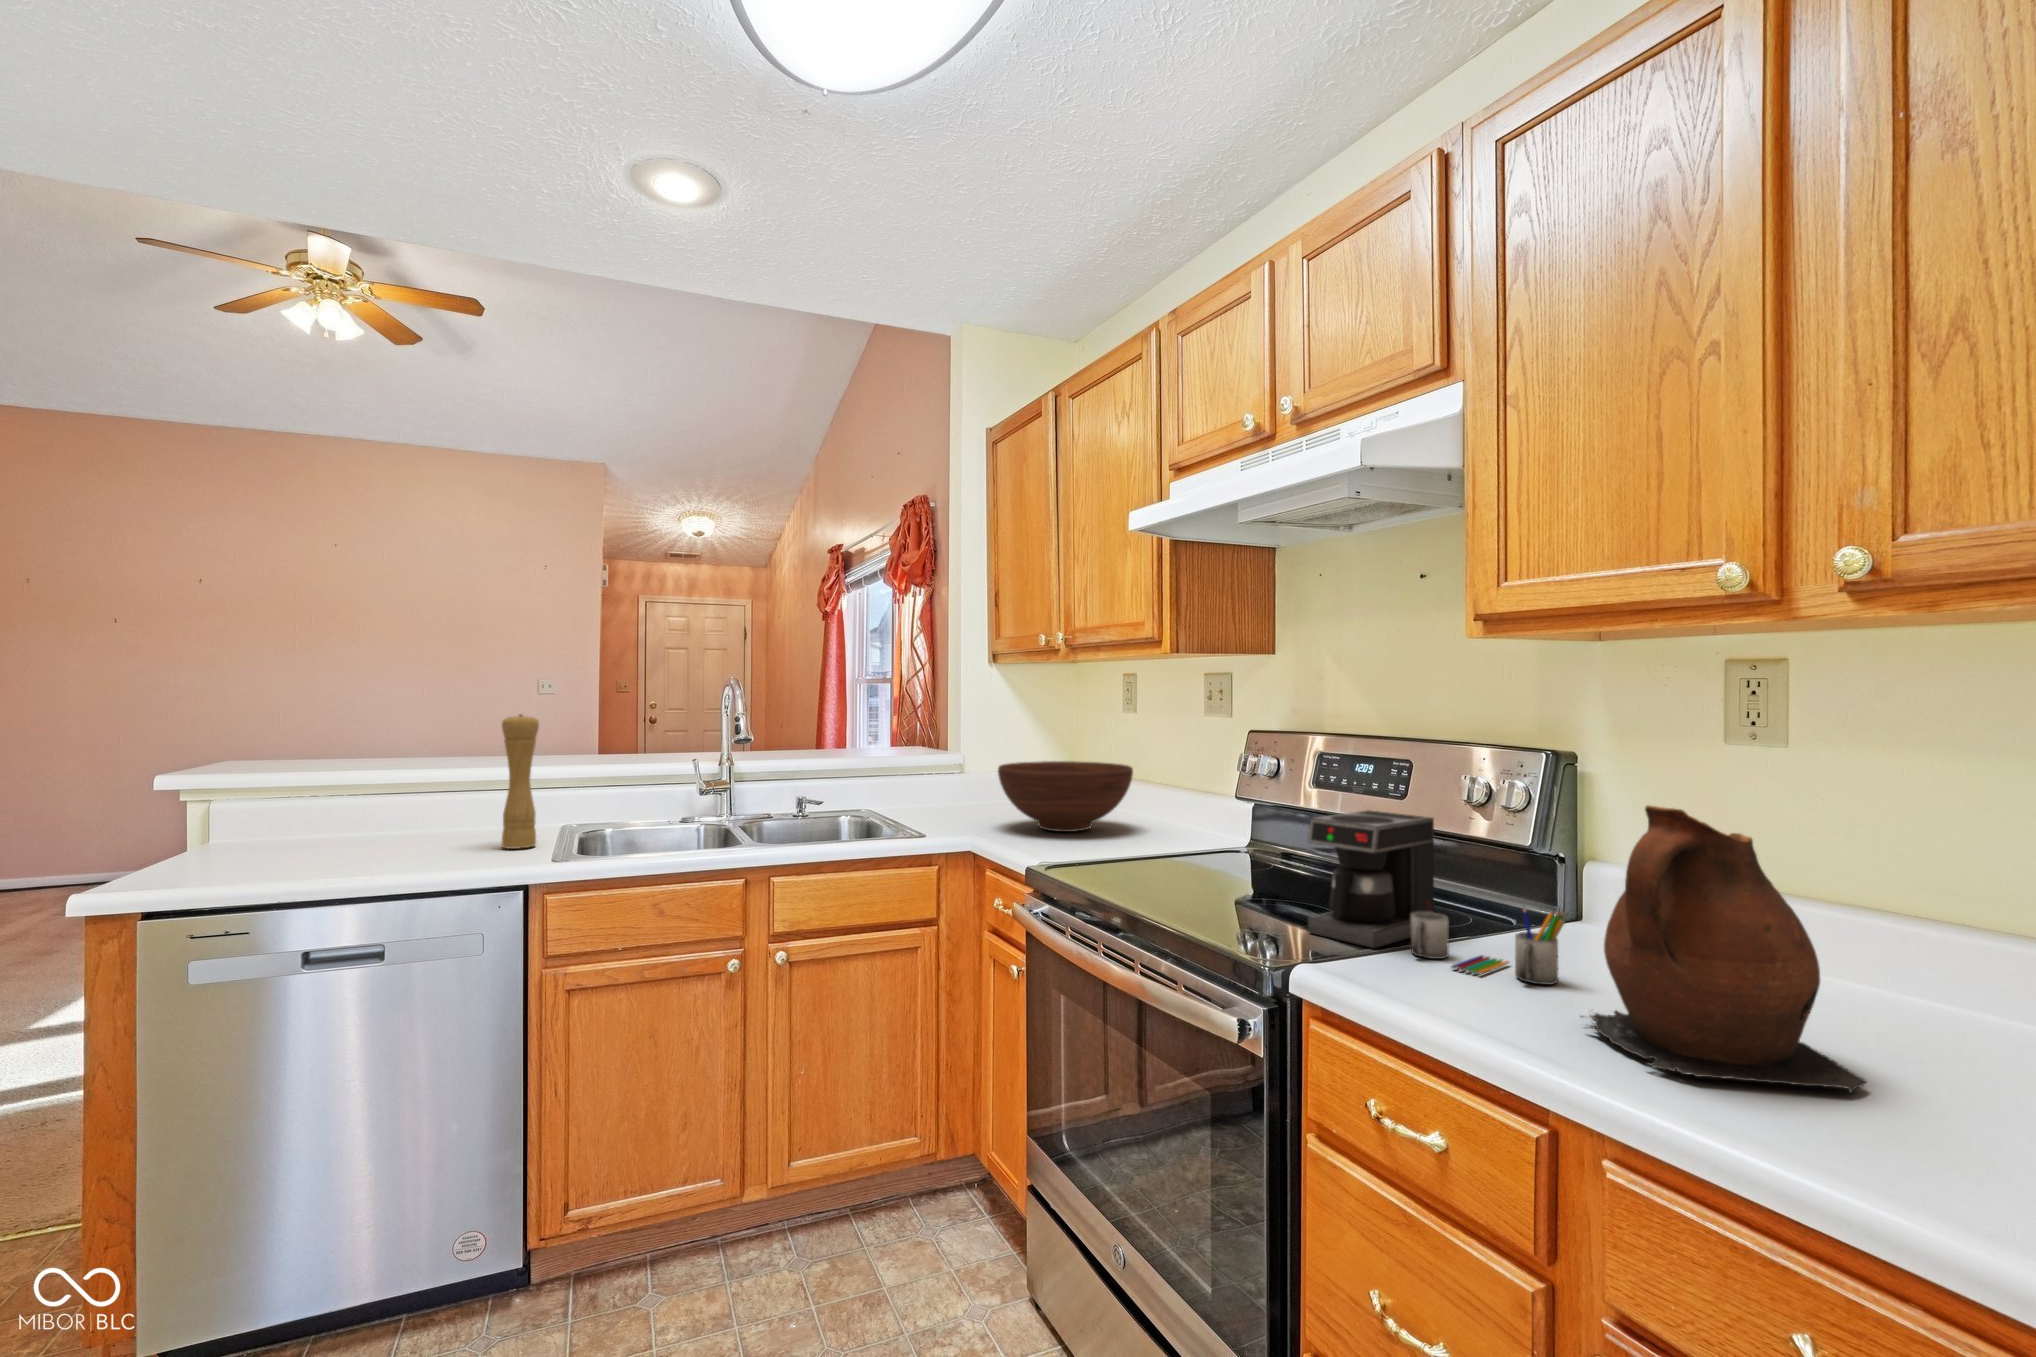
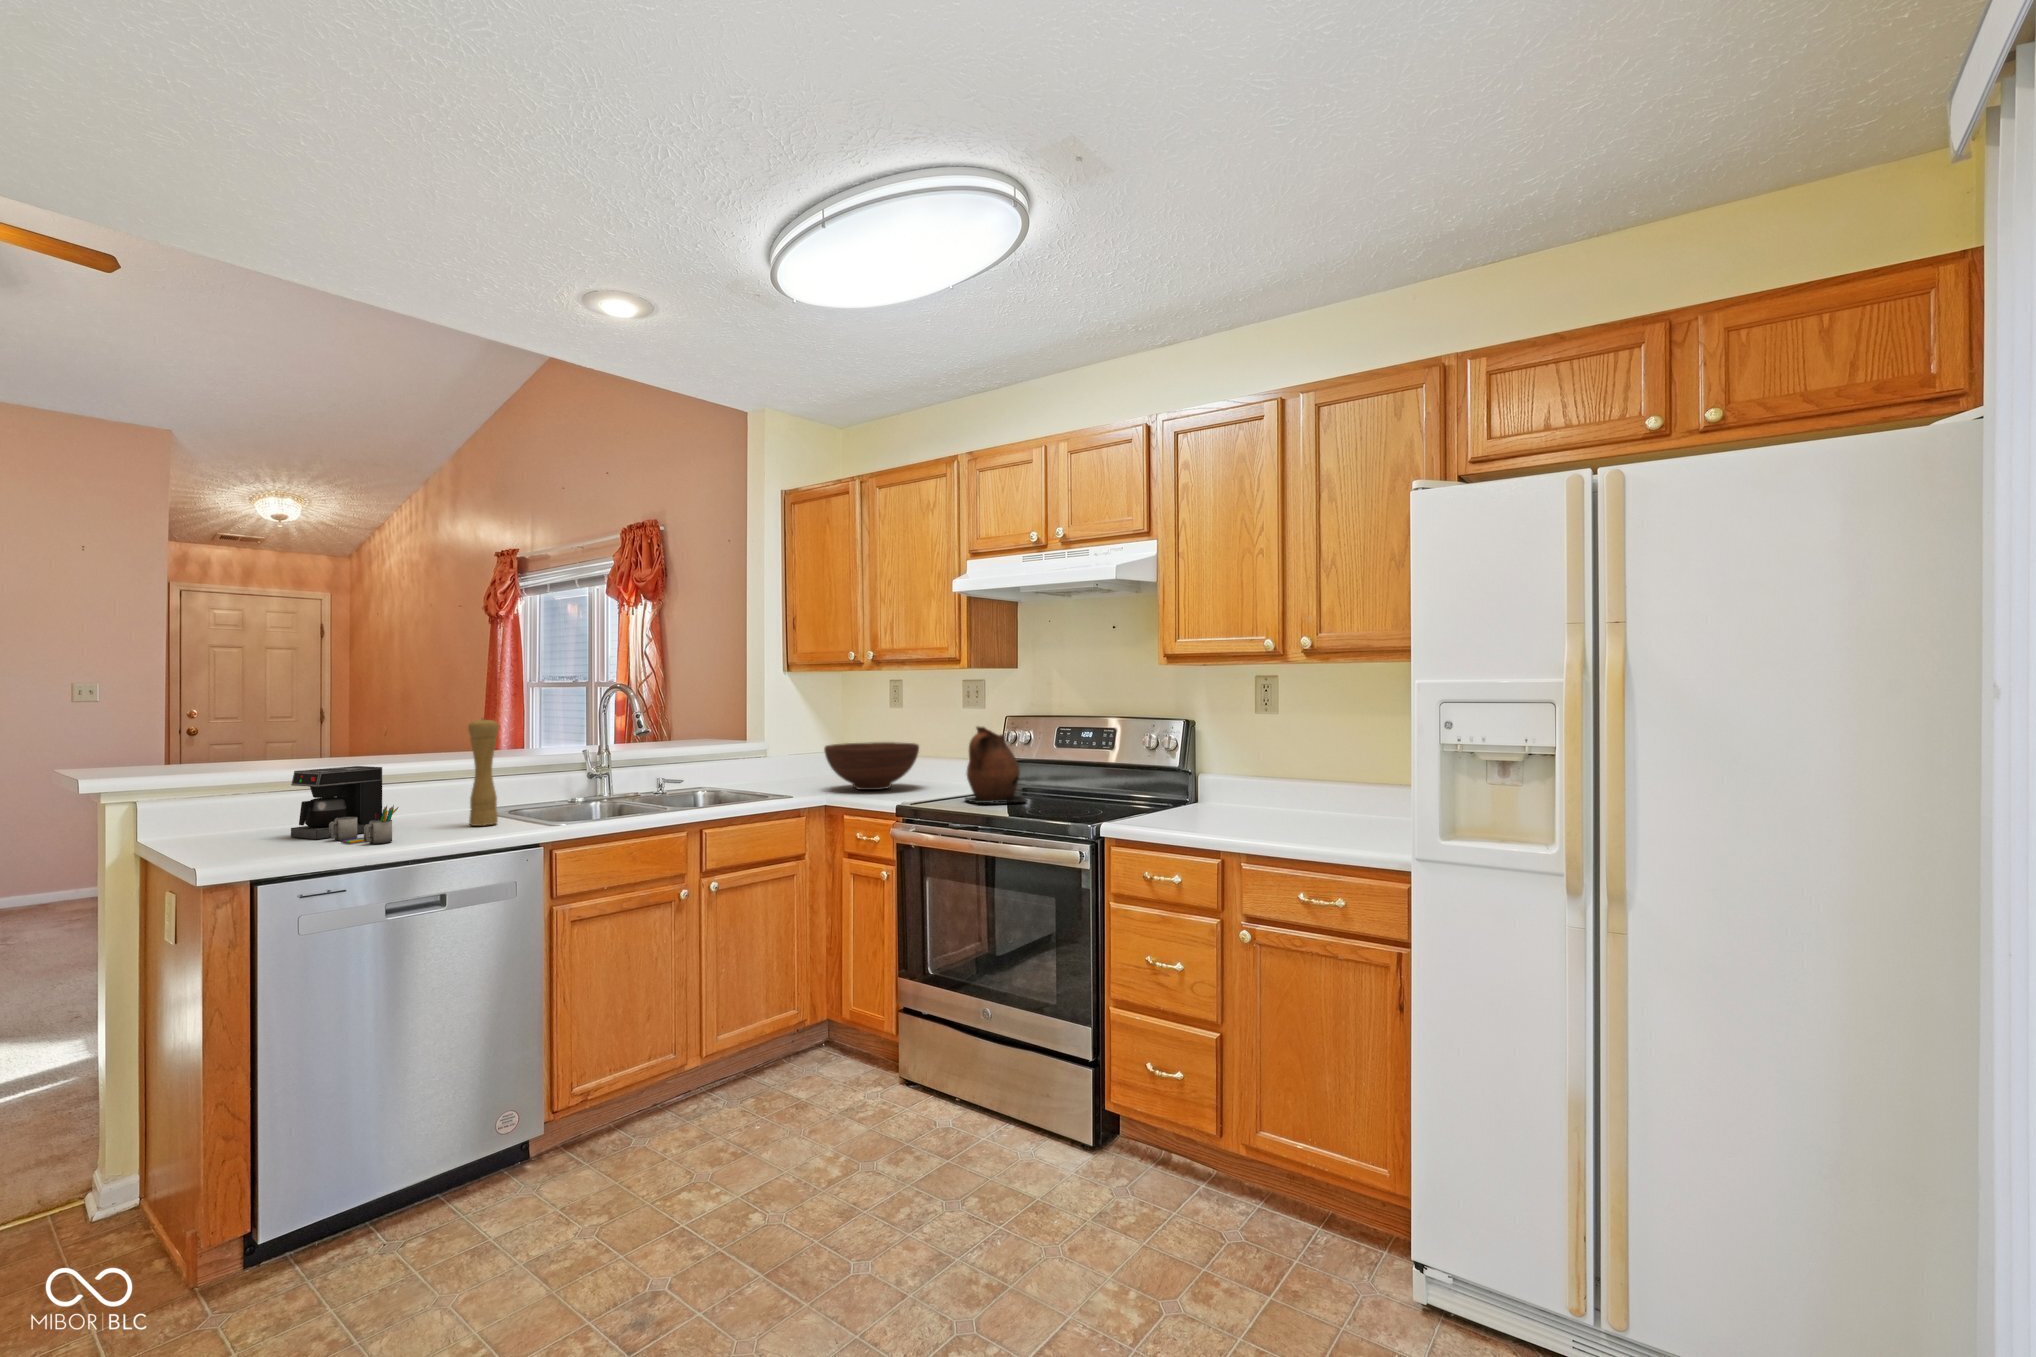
ceramic pitcher: present [1582,805,1866,1094] -> present [965,727,1025,803]
coffee maker: present [1307,810,1568,985] -> present [291,766,398,844]

